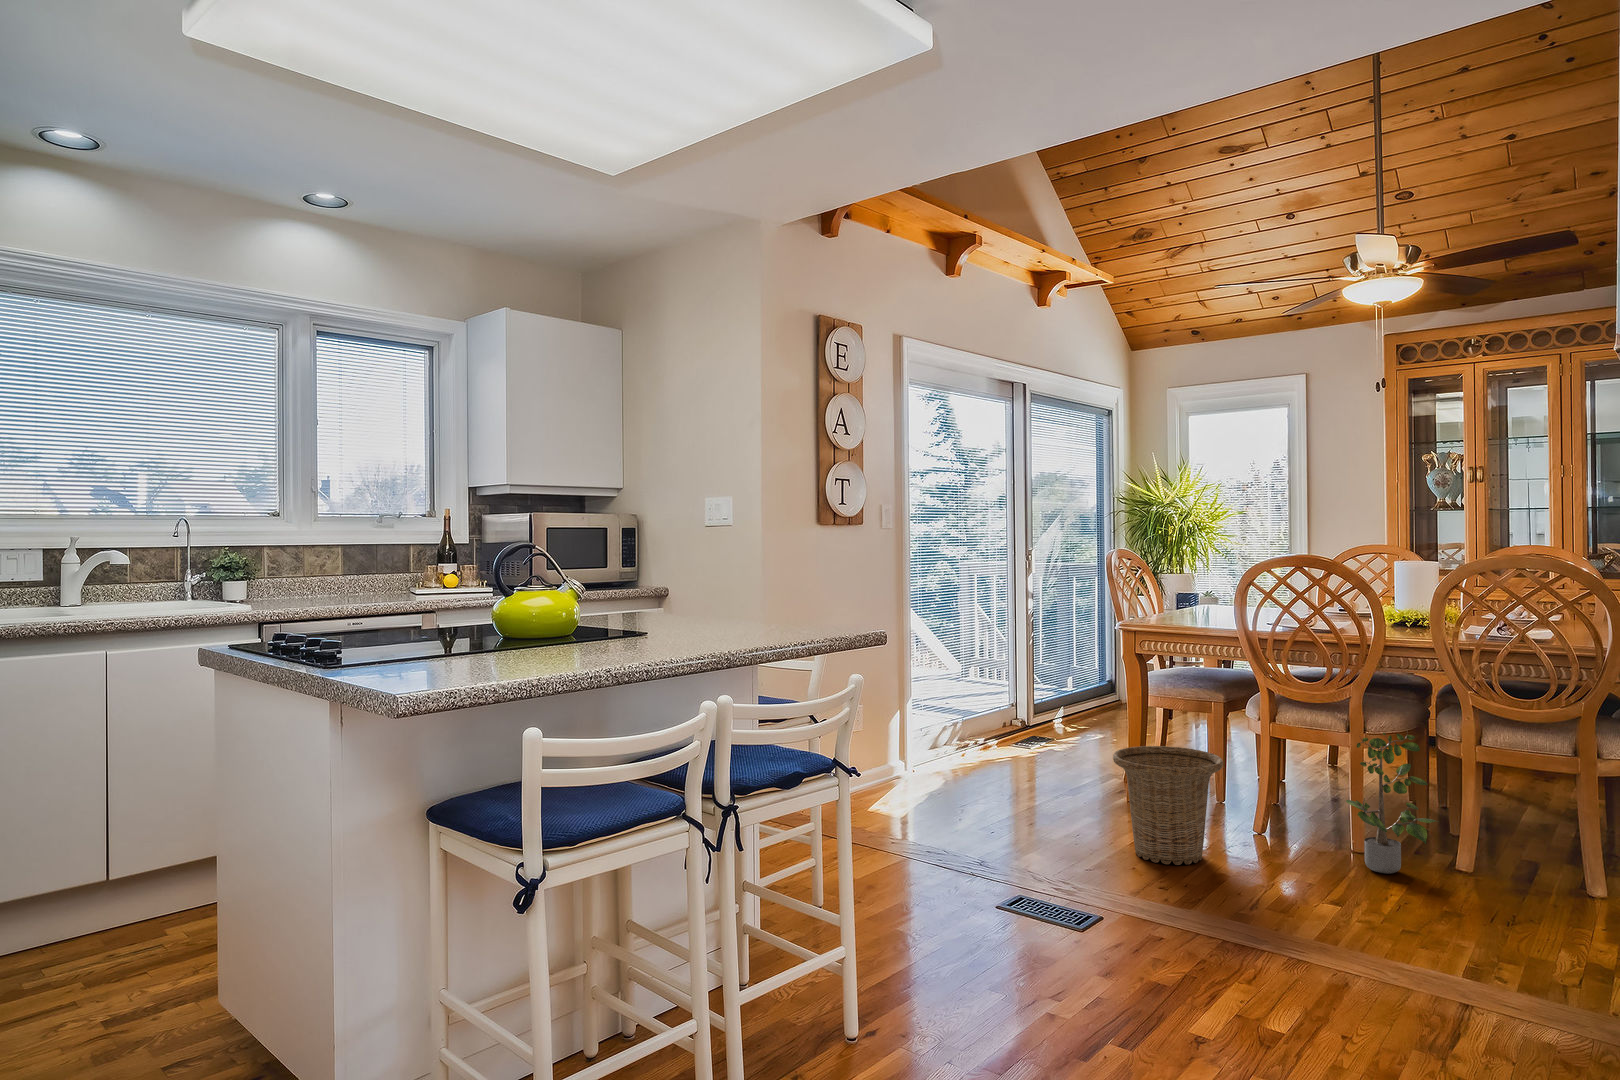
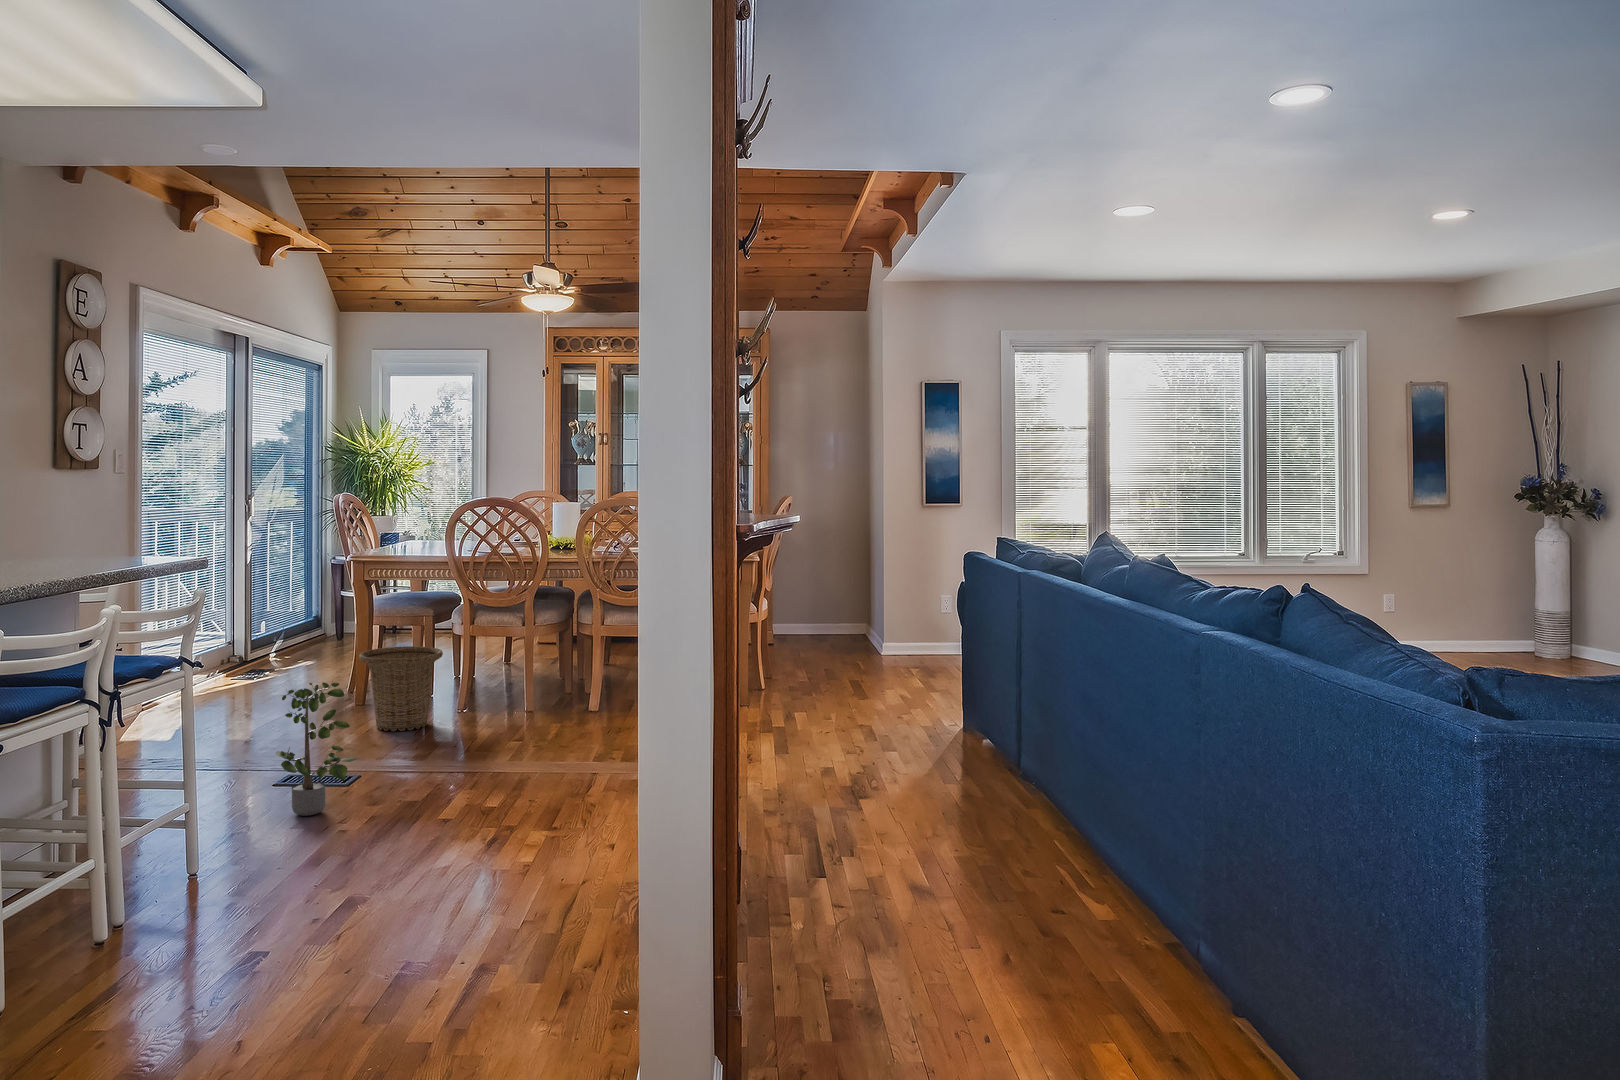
potted plant: present [1346,733,1435,874] -> present [275,683,358,816]

